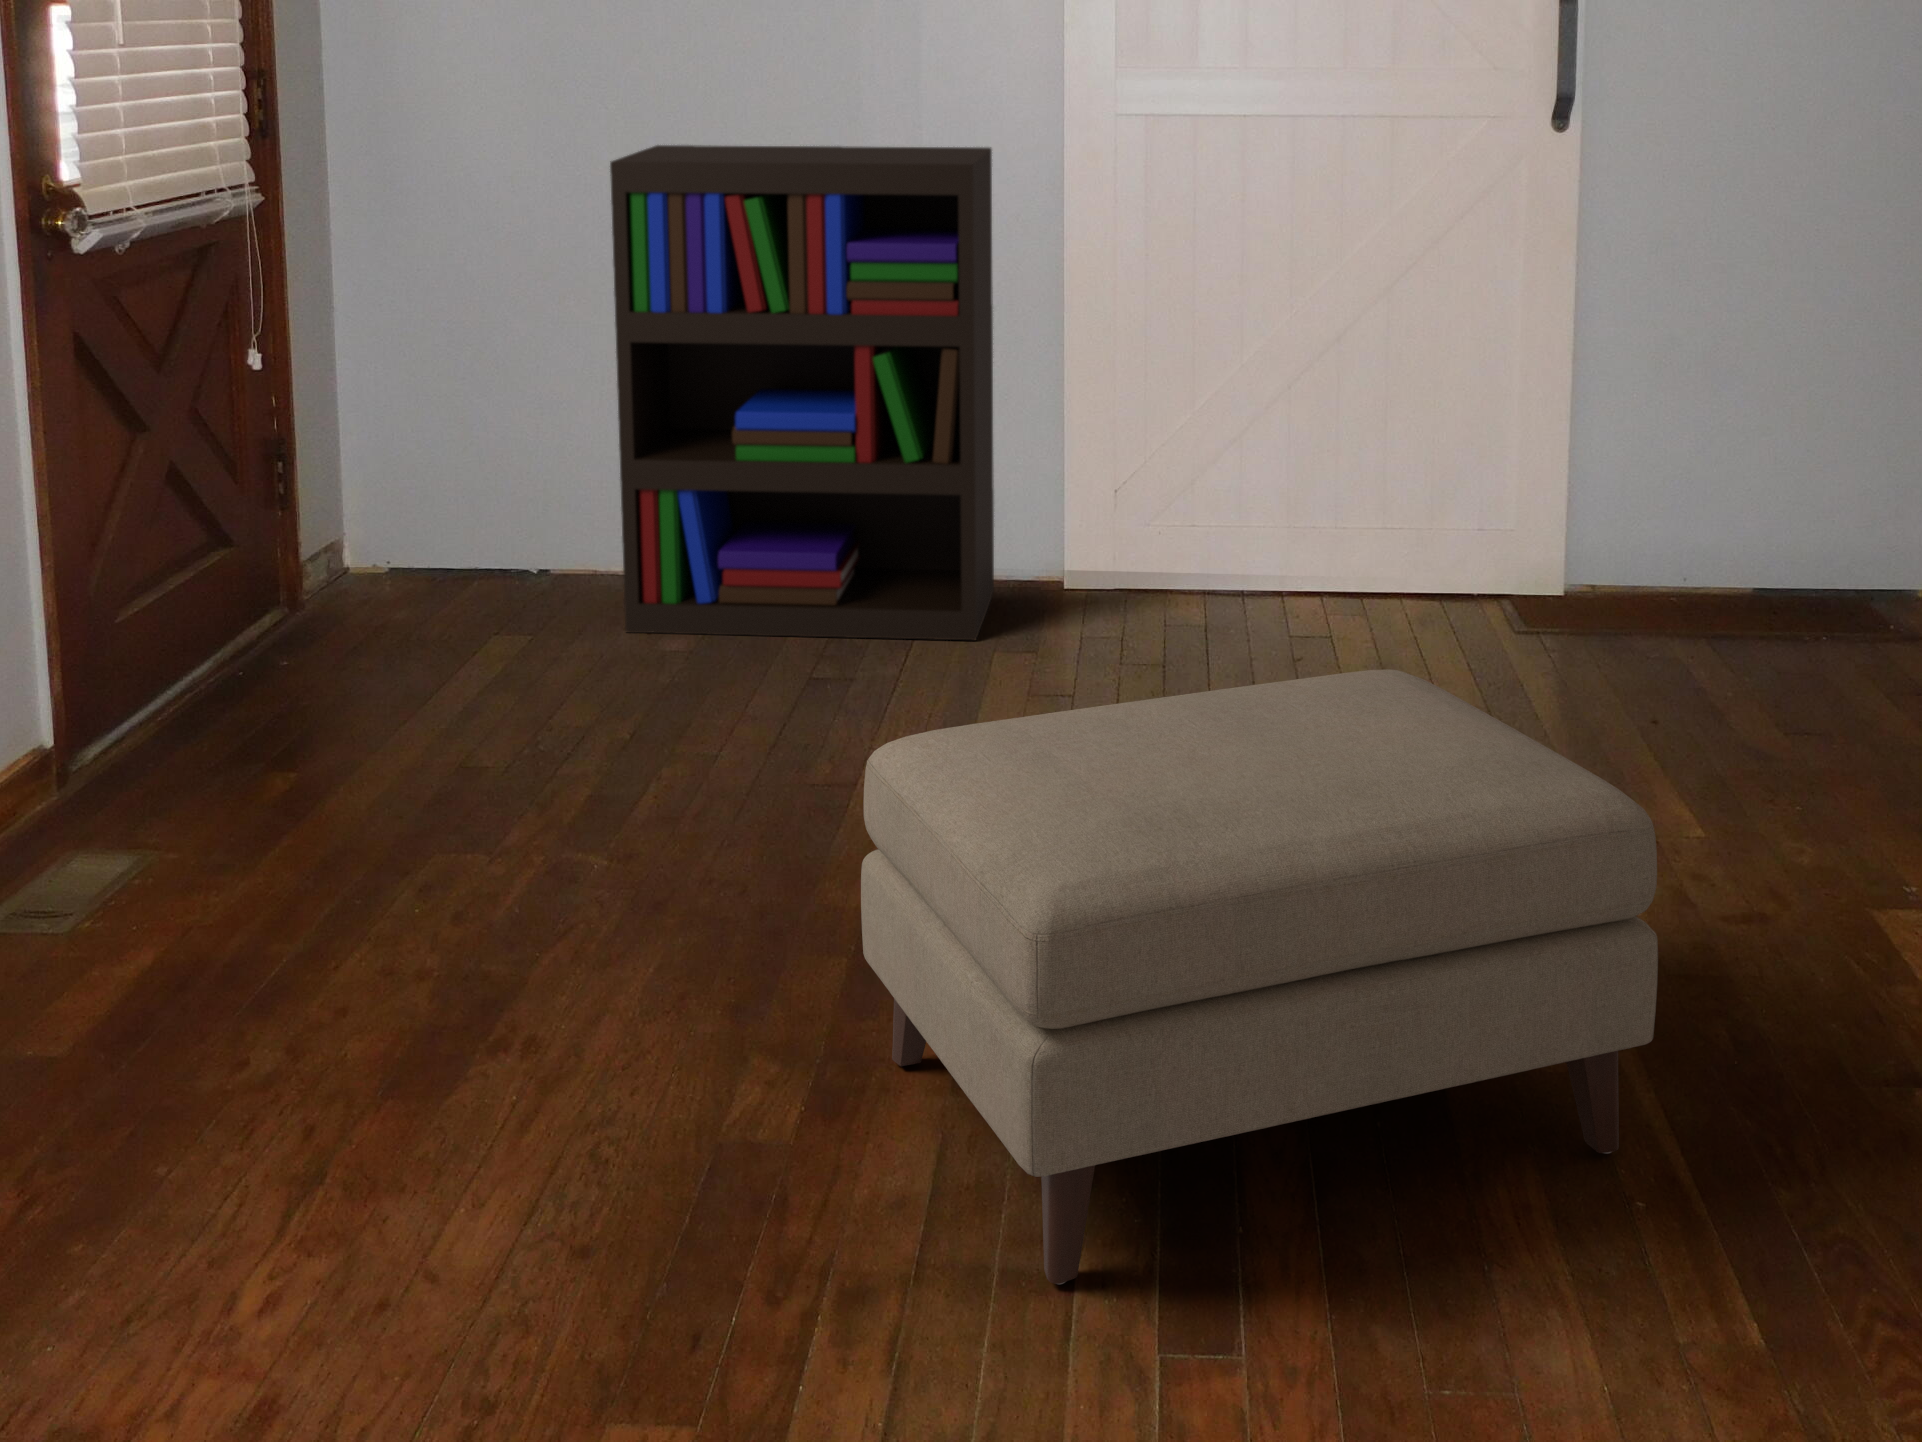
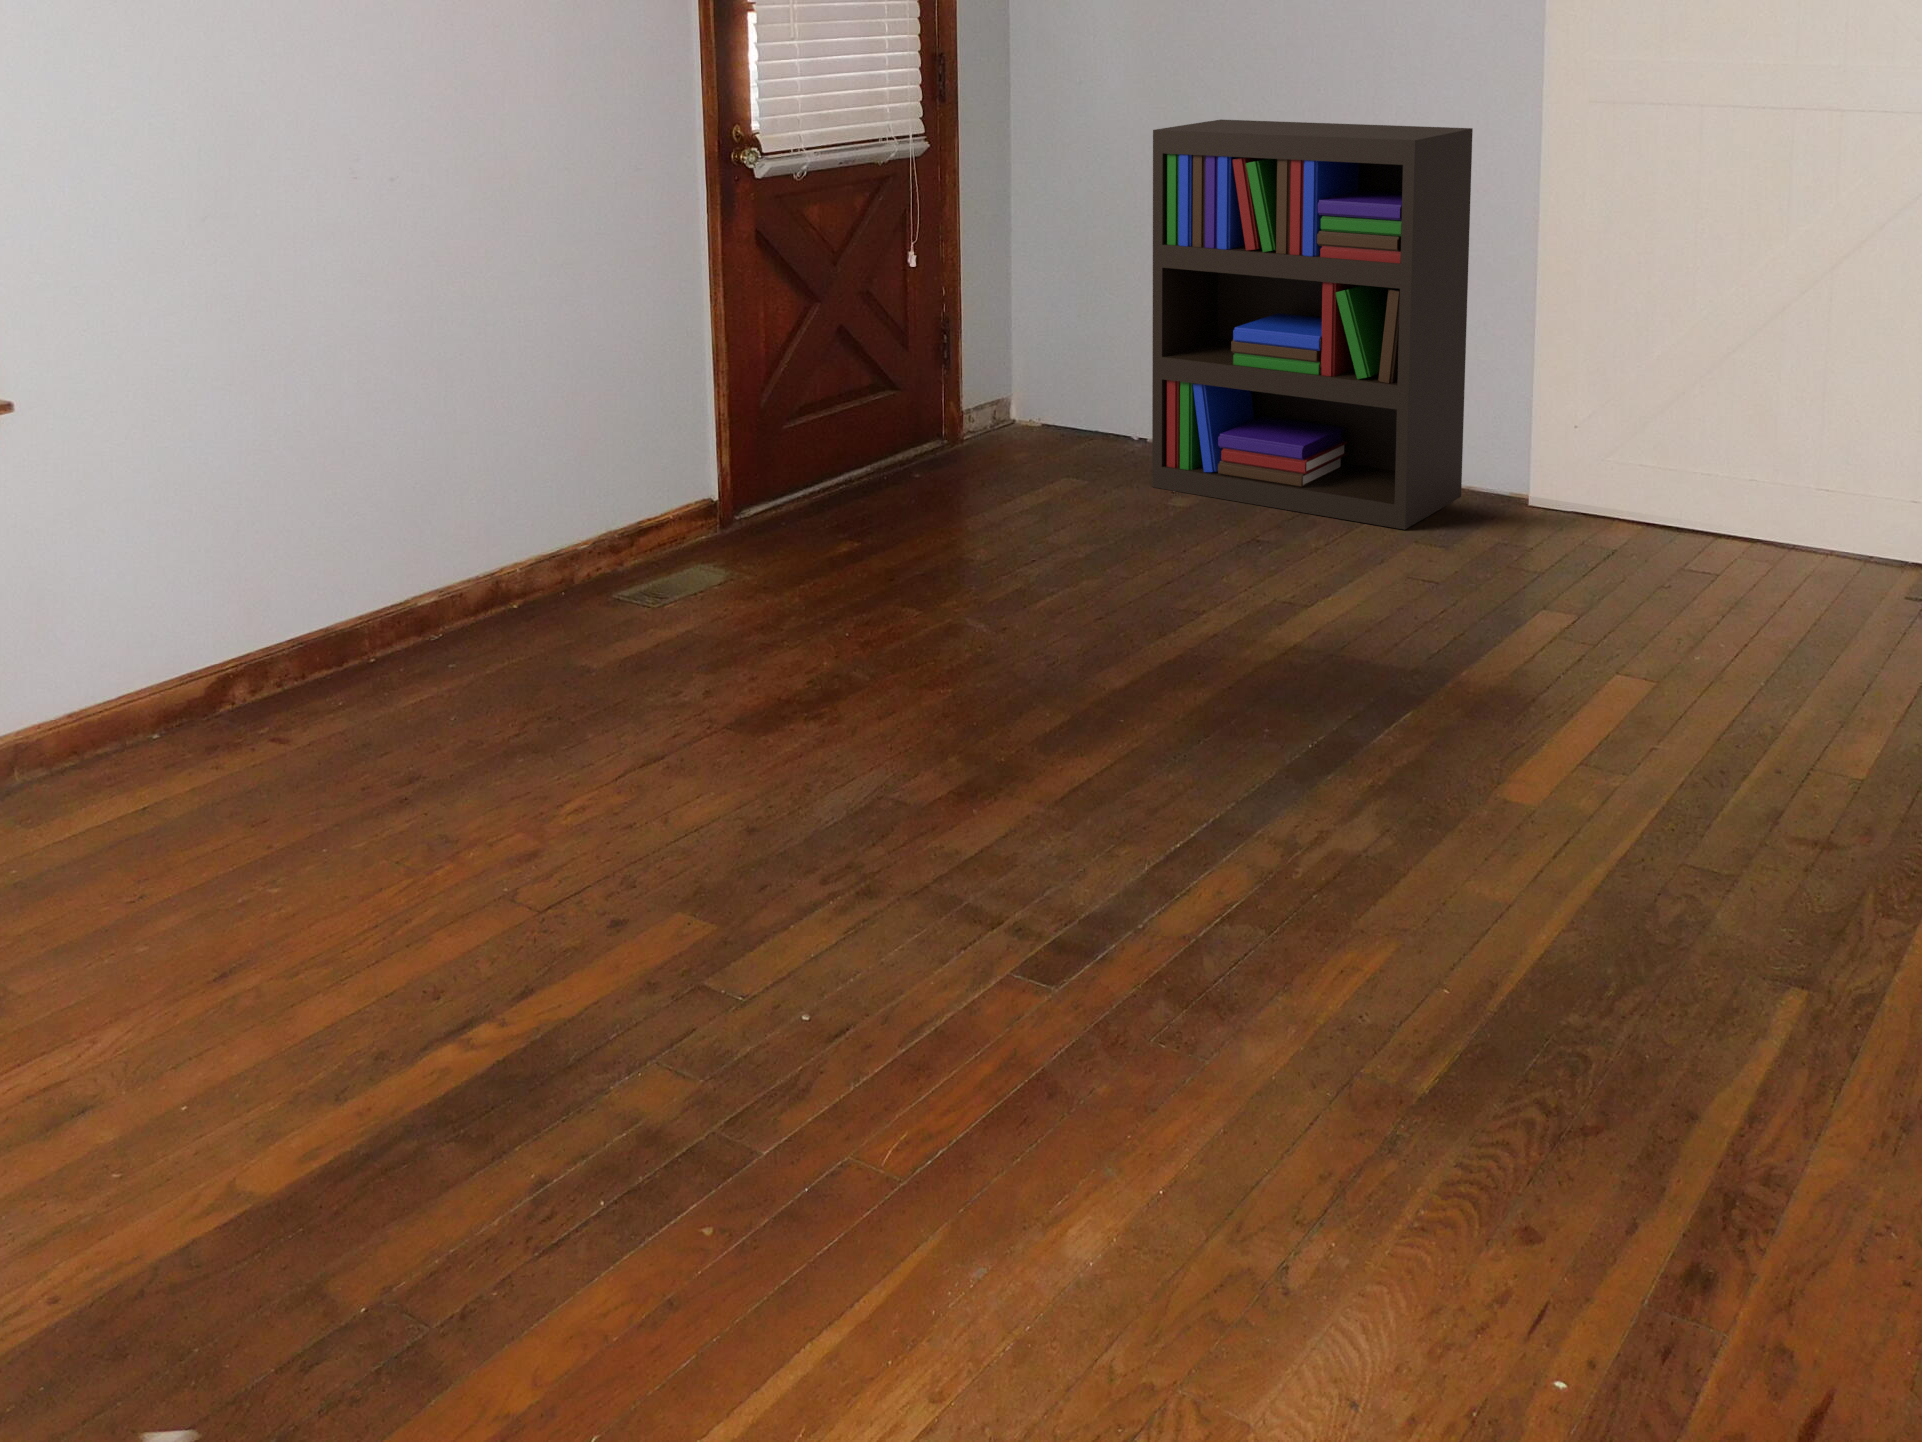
ottoman: present [861,669,1658,1284] -> none [972,542,1535,964]

